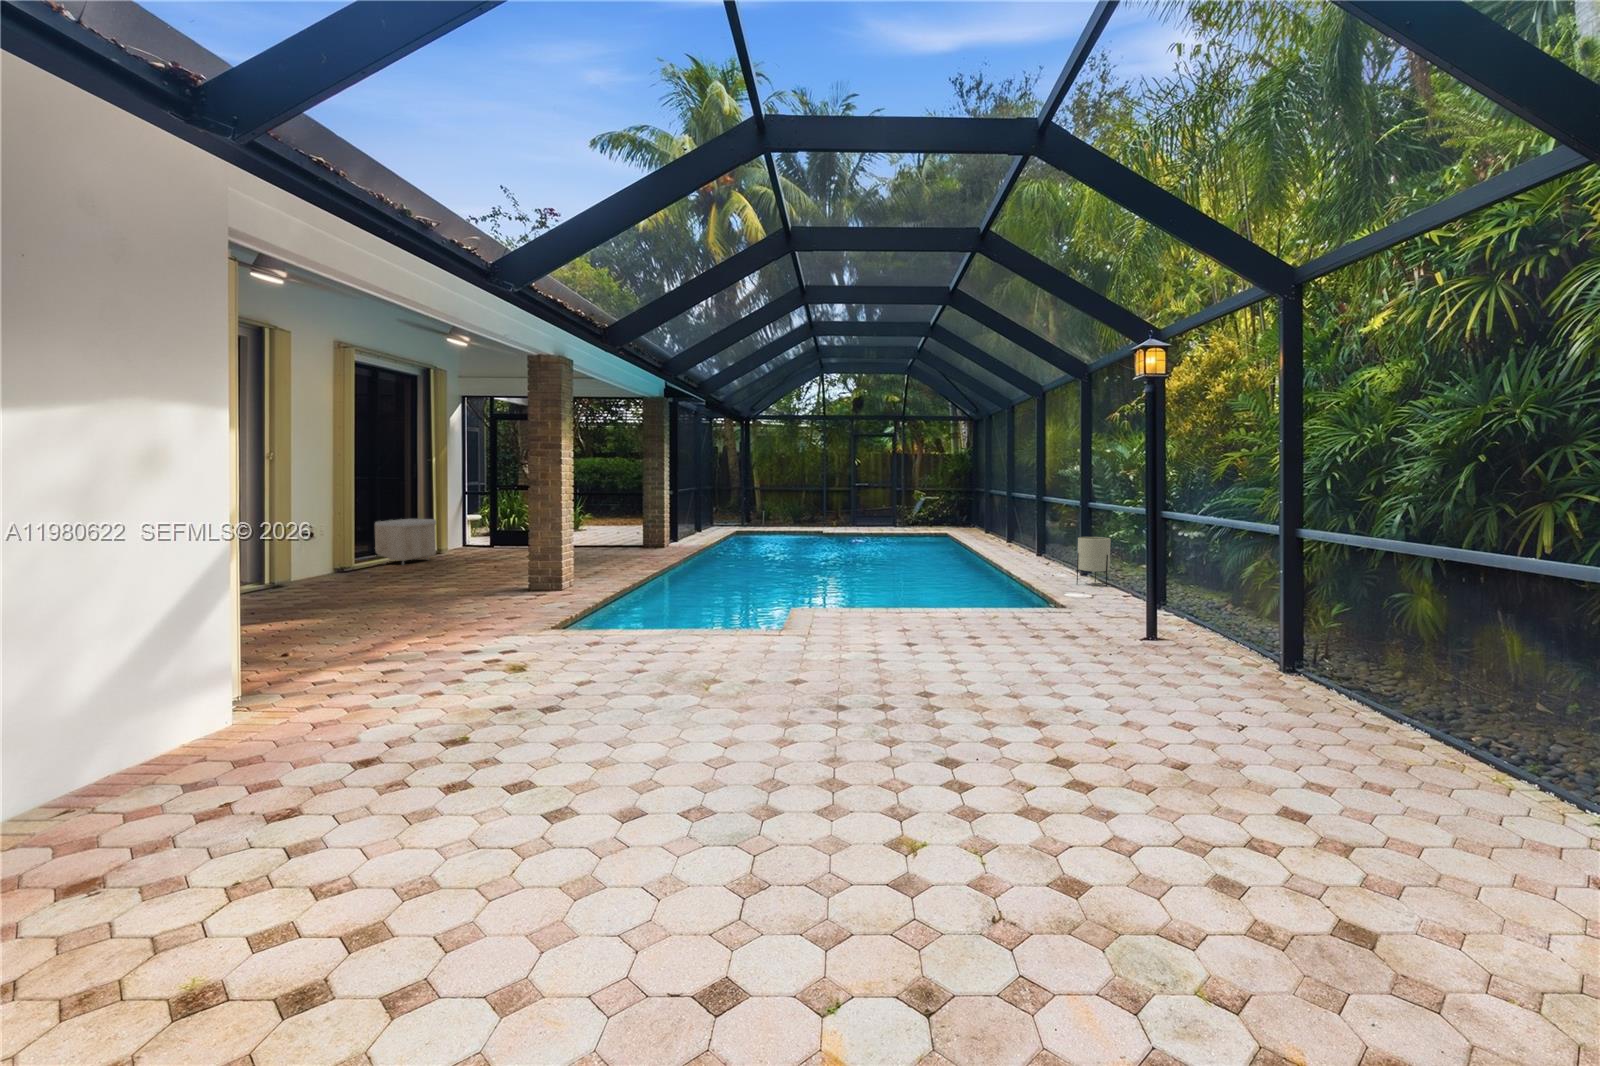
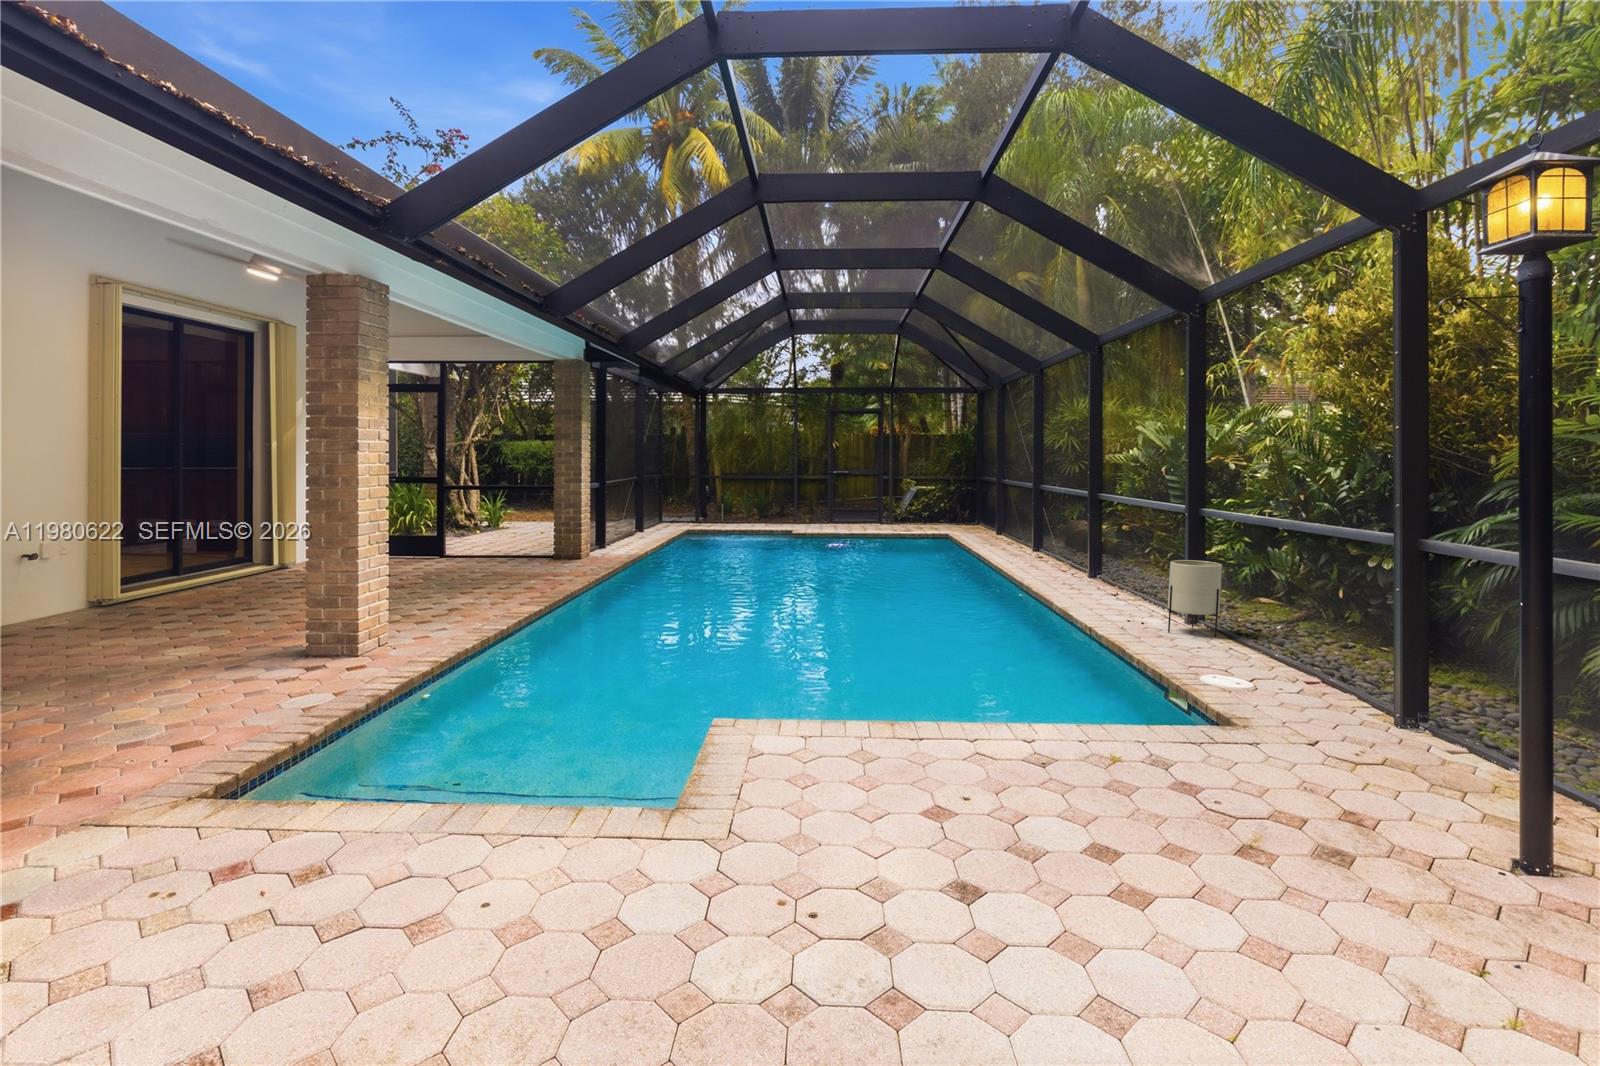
storage bench: present [375,519,436,564] -> none [135,525,242,594]

